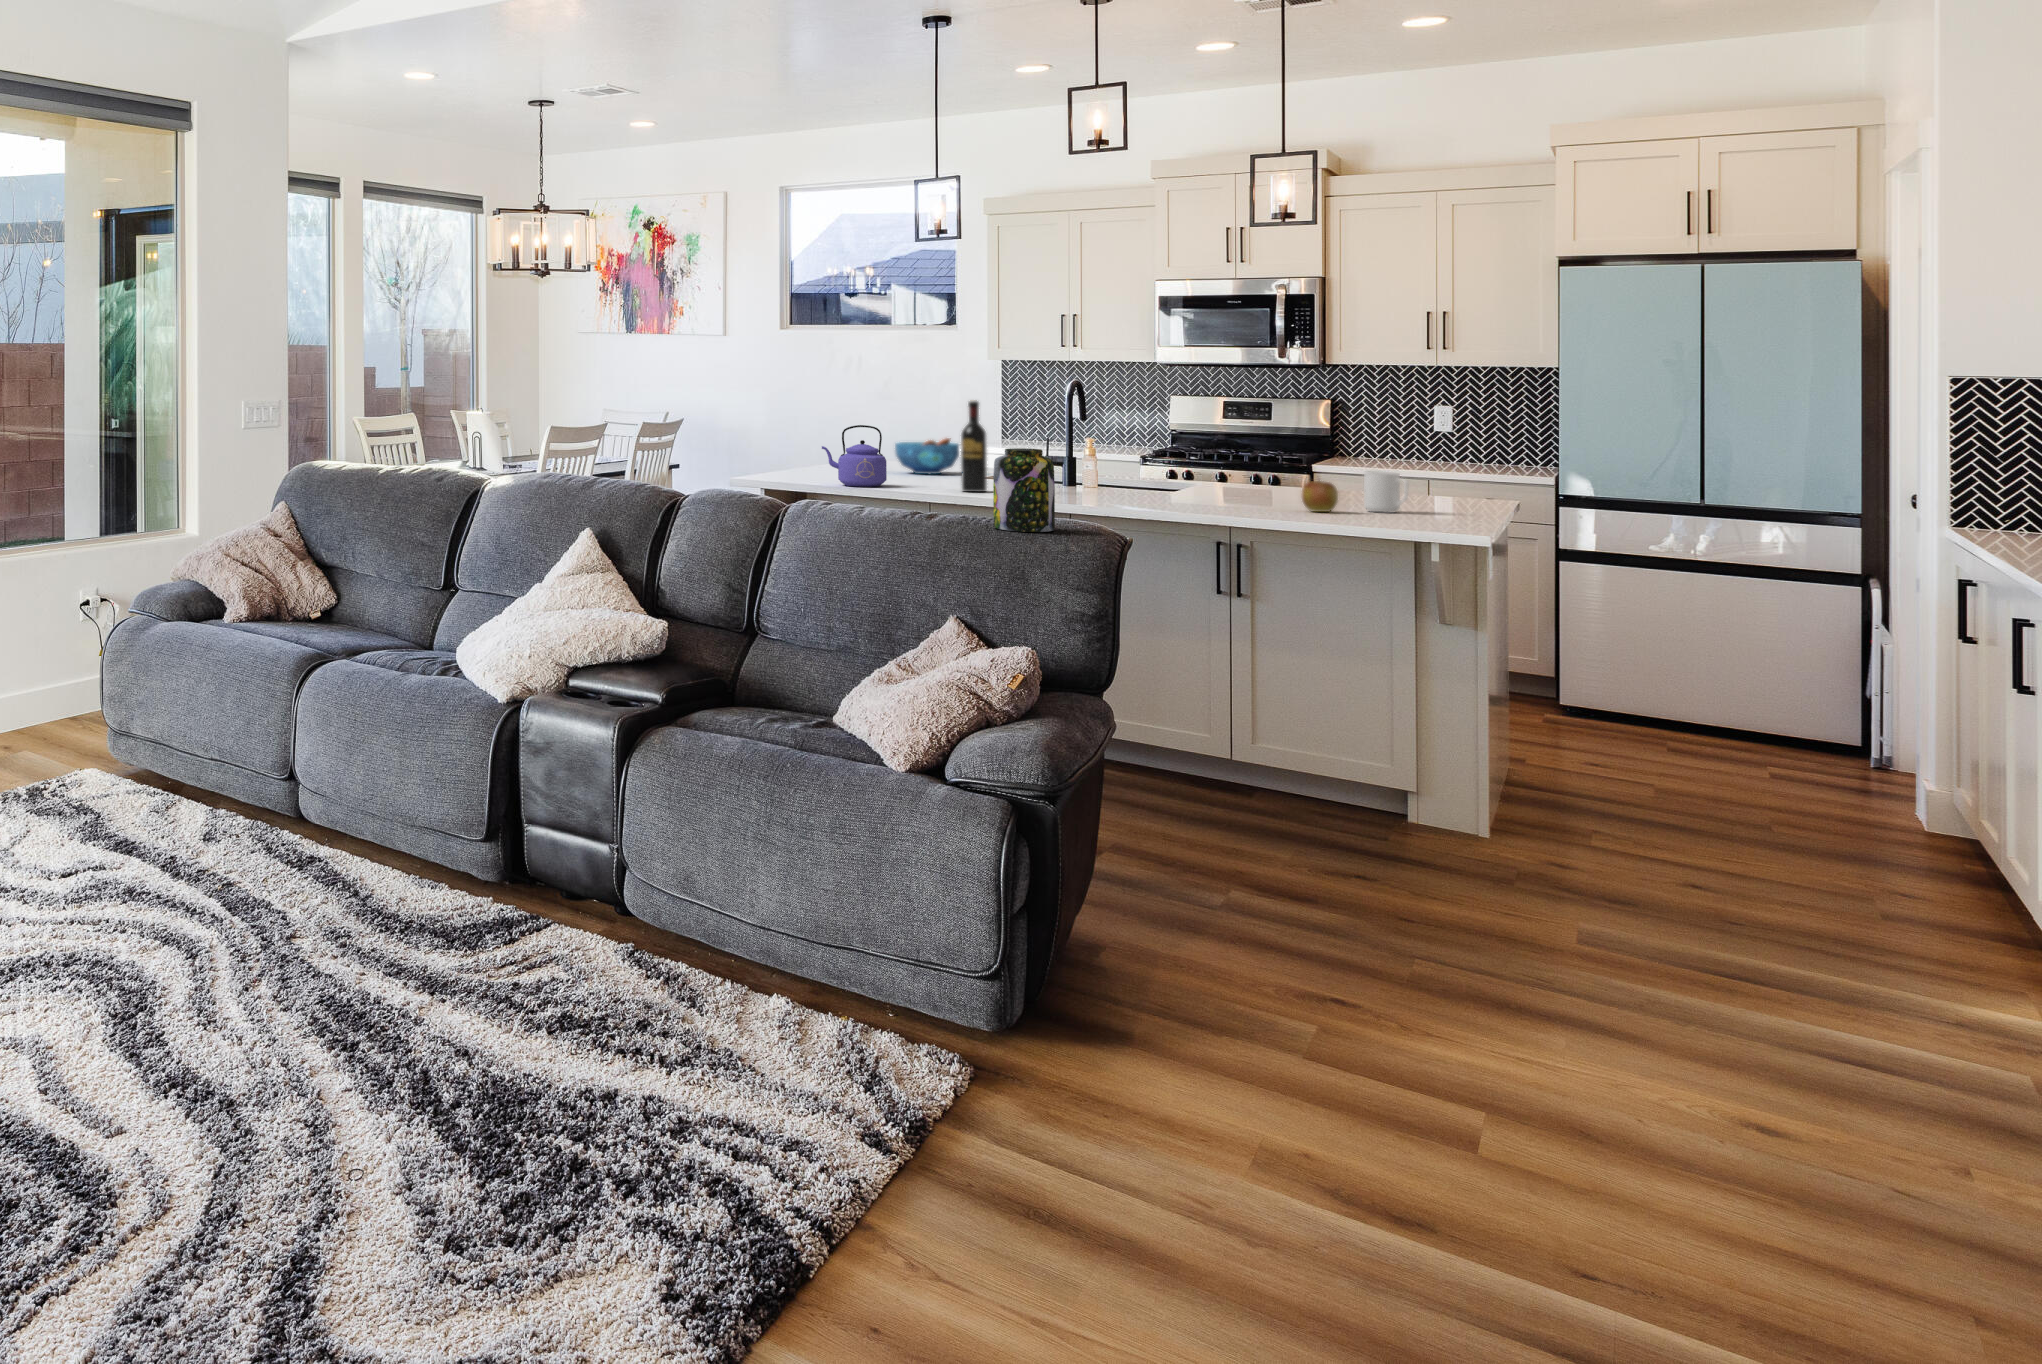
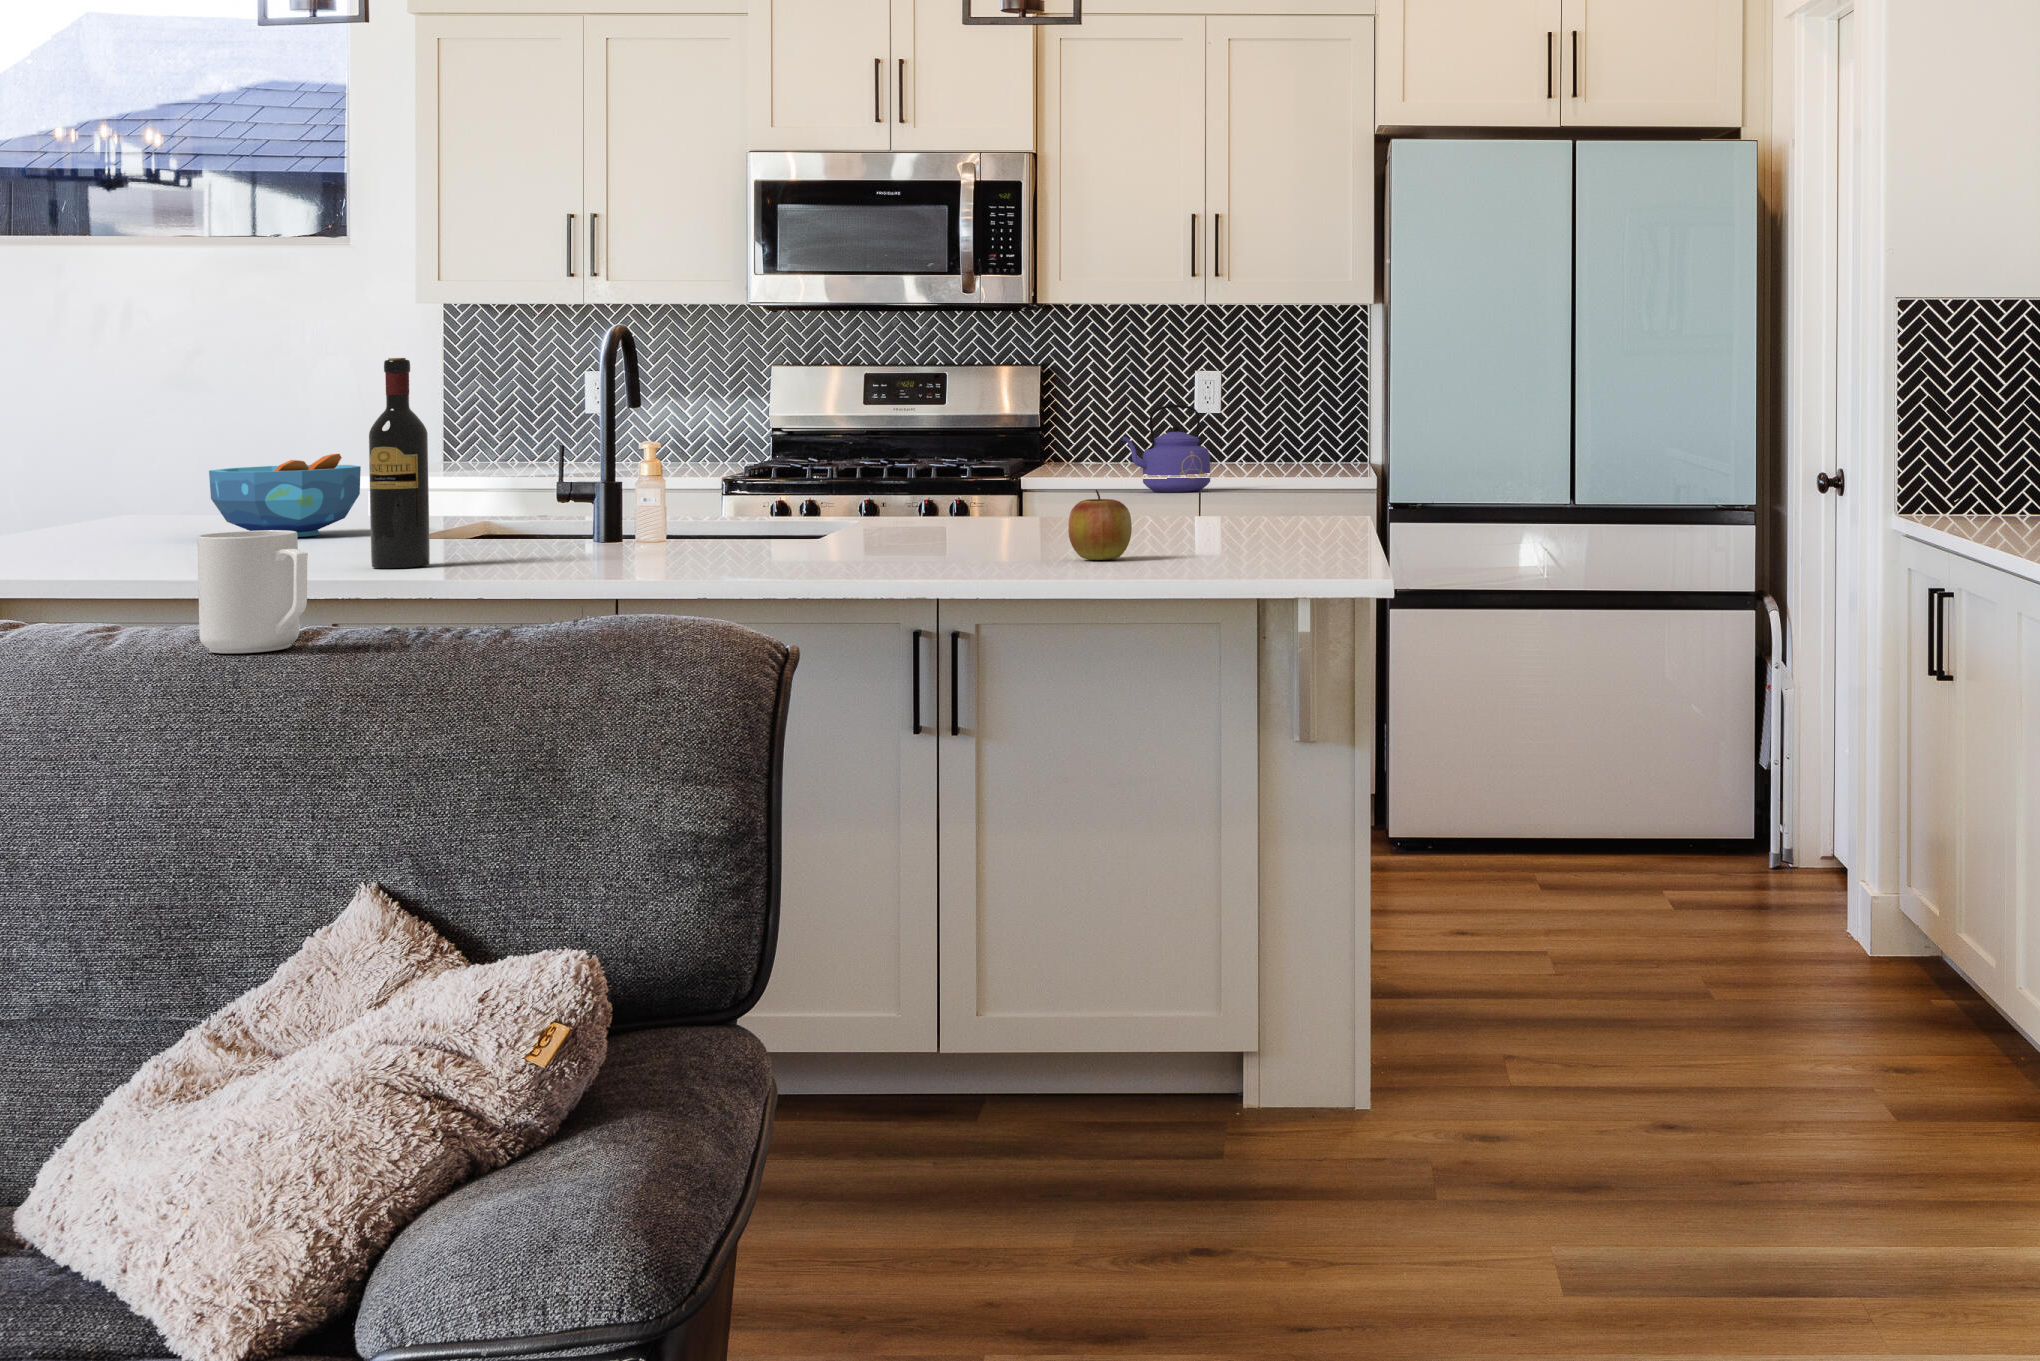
kettle: present [822,425,887,487] -> present [1122,405,1210,492]
jar: present [993,448,1055,532] -> none [465,445,614,649]
mug: present [1364,471,1408,513] -> present [198,530,308,653]

